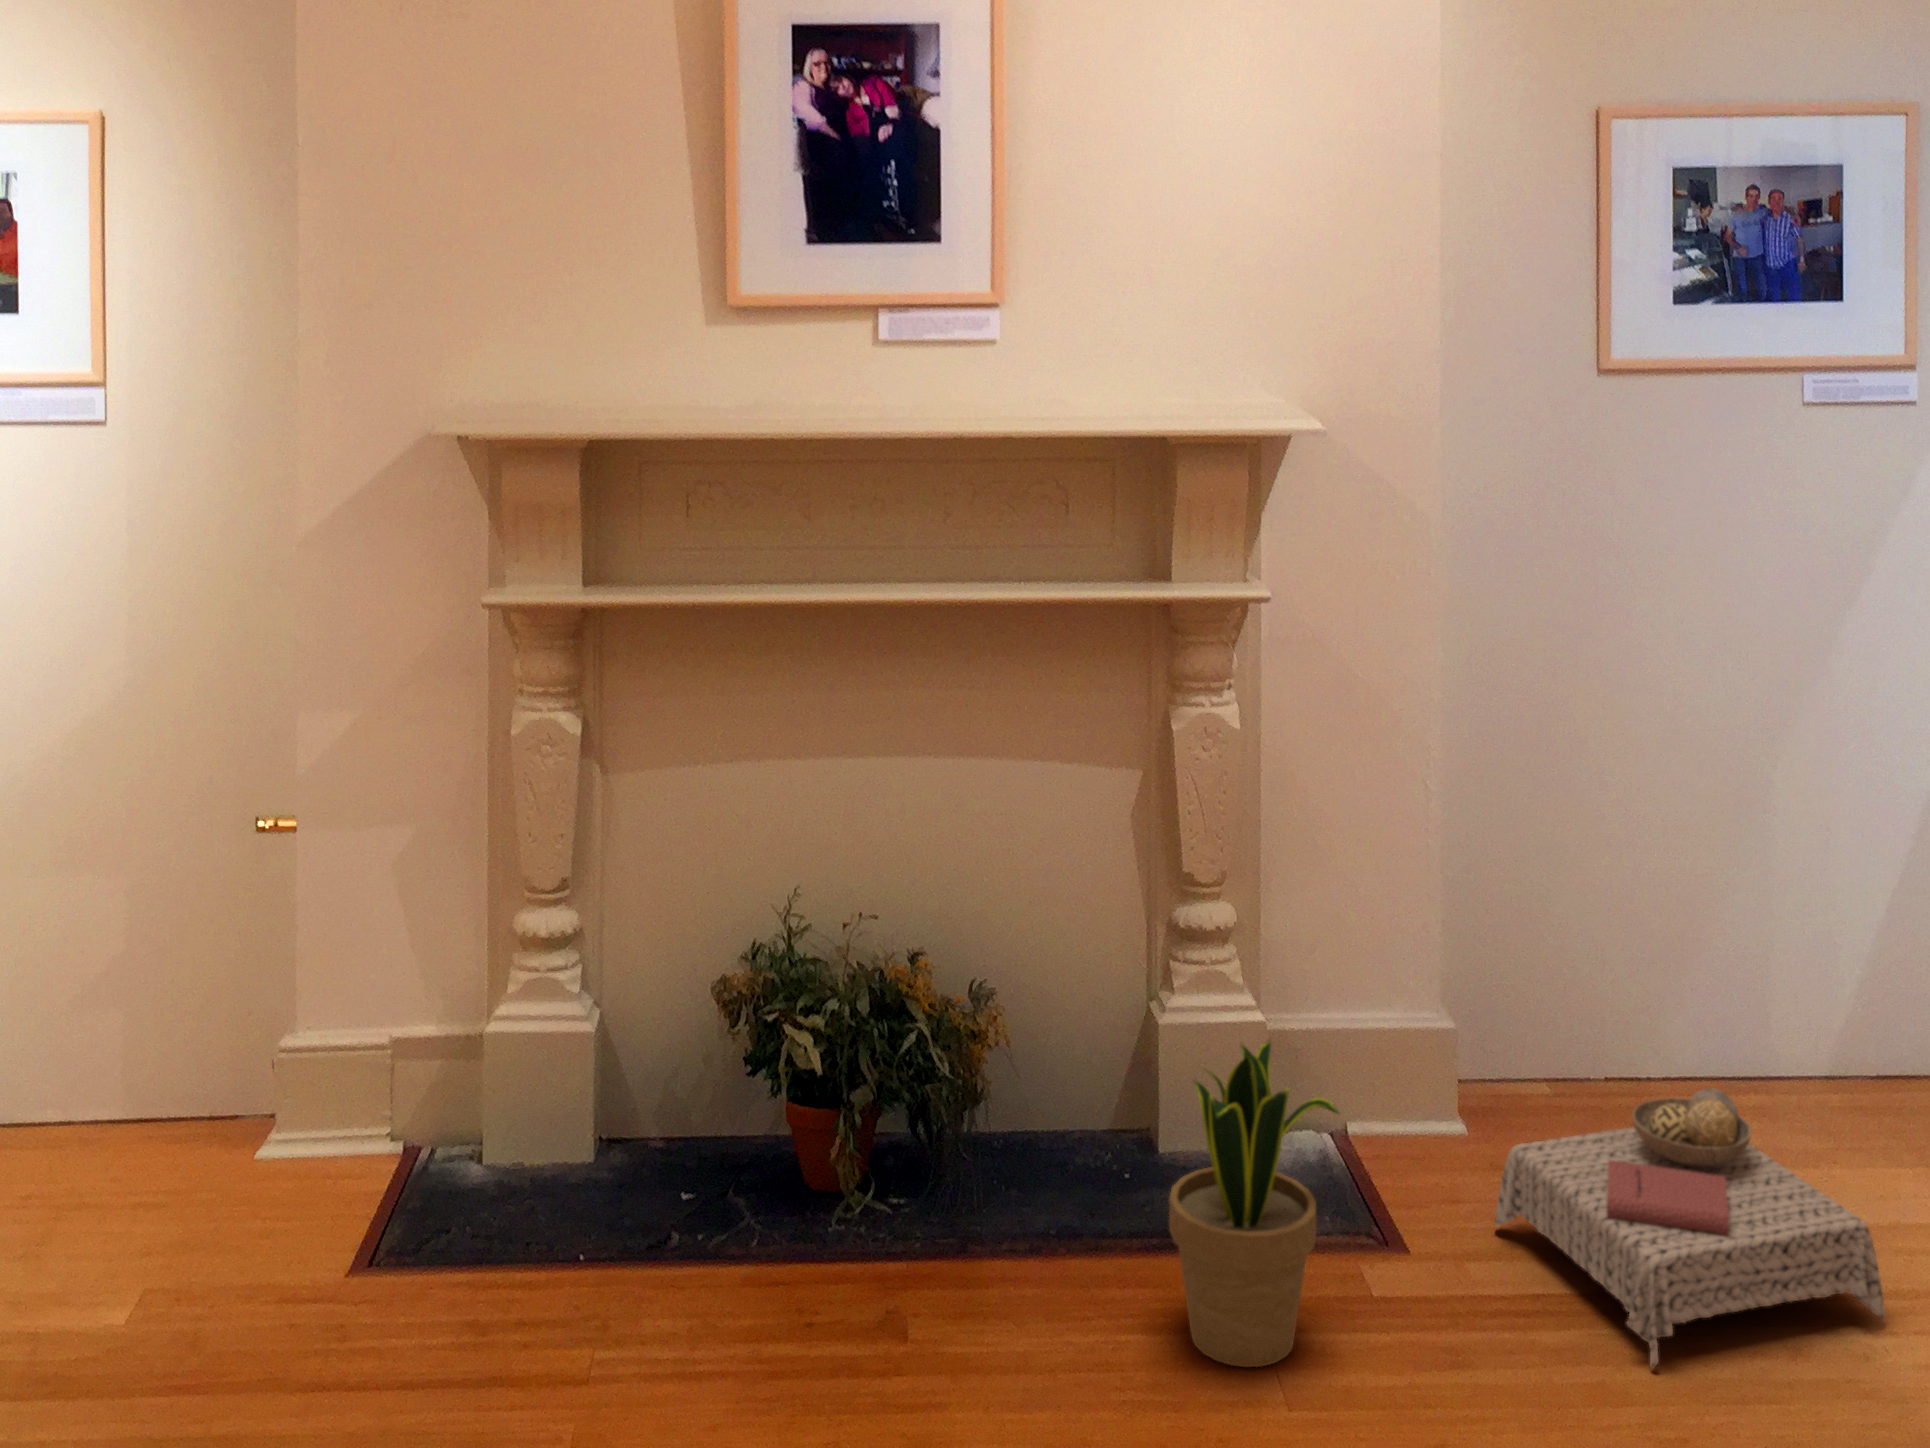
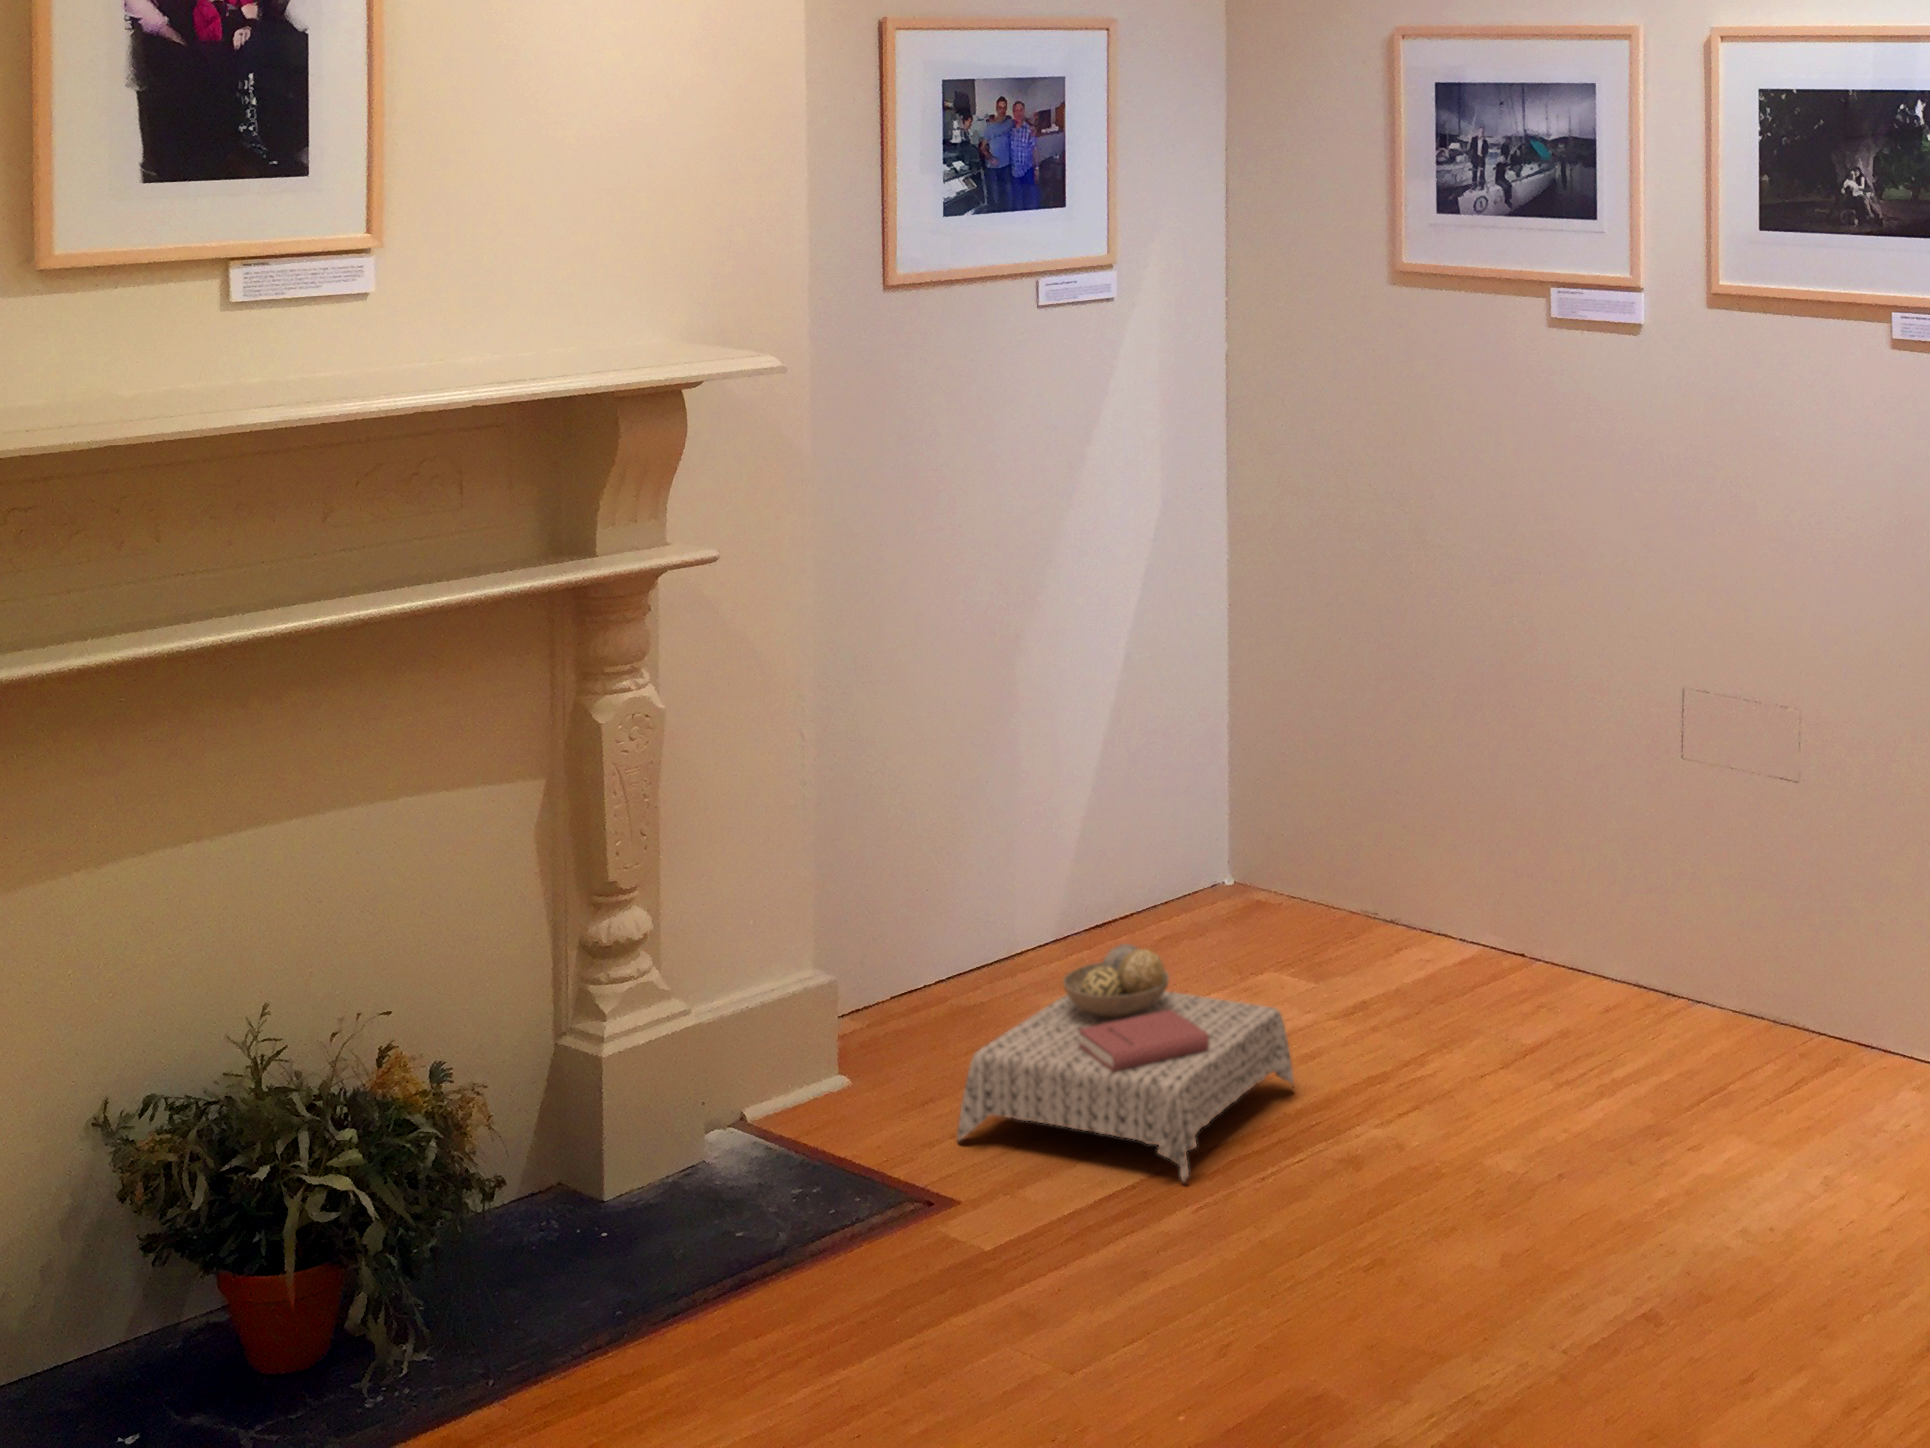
potted plant: present [1169,1041,1339,1367] -> none [777,1000,938,1328]

